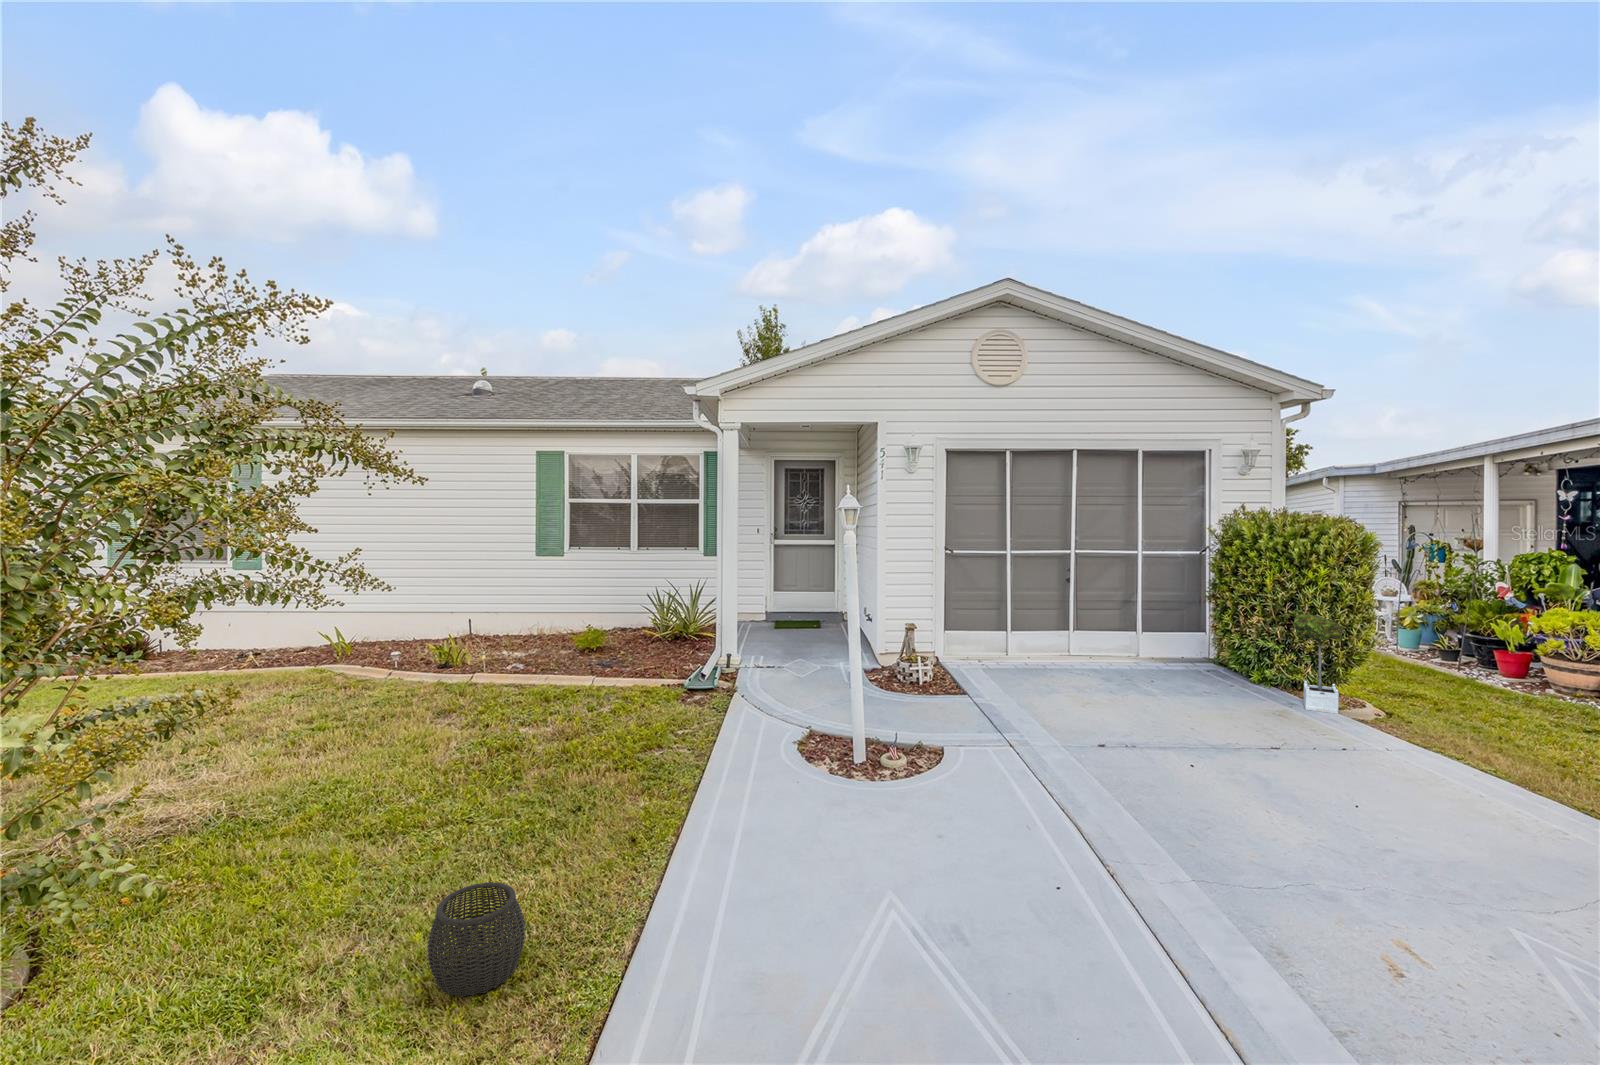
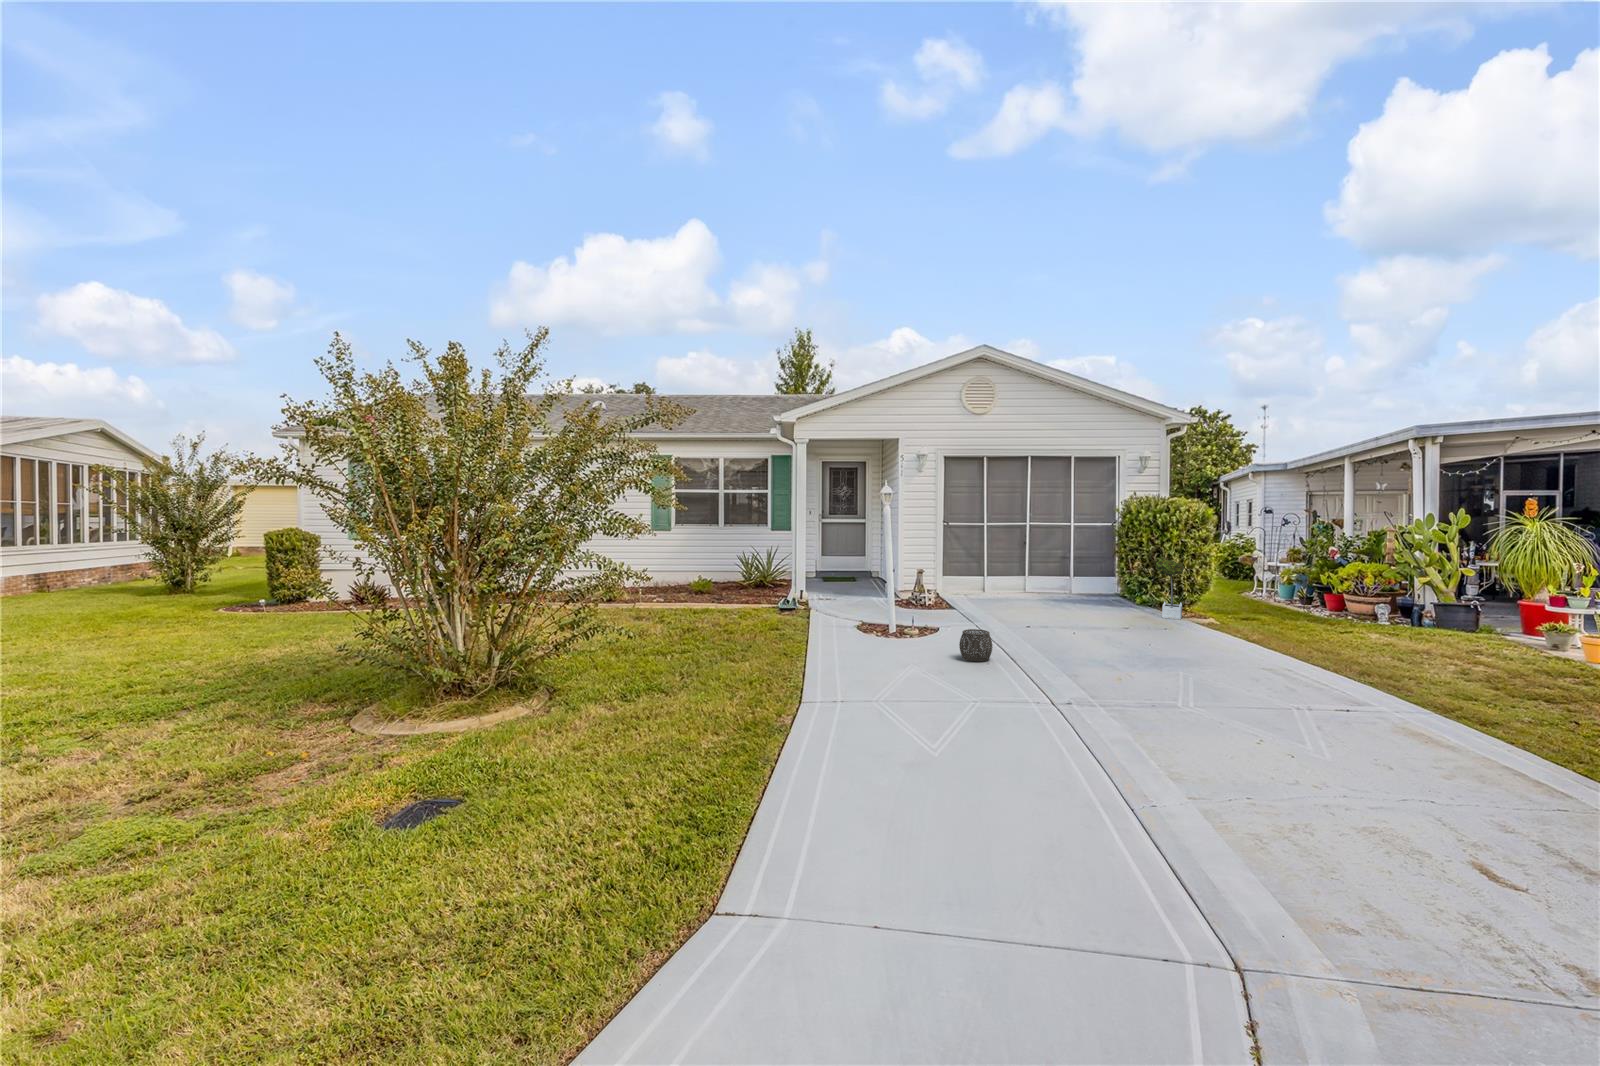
woven basket: present [427,882,525,997] -> present [959,629,993,662]

